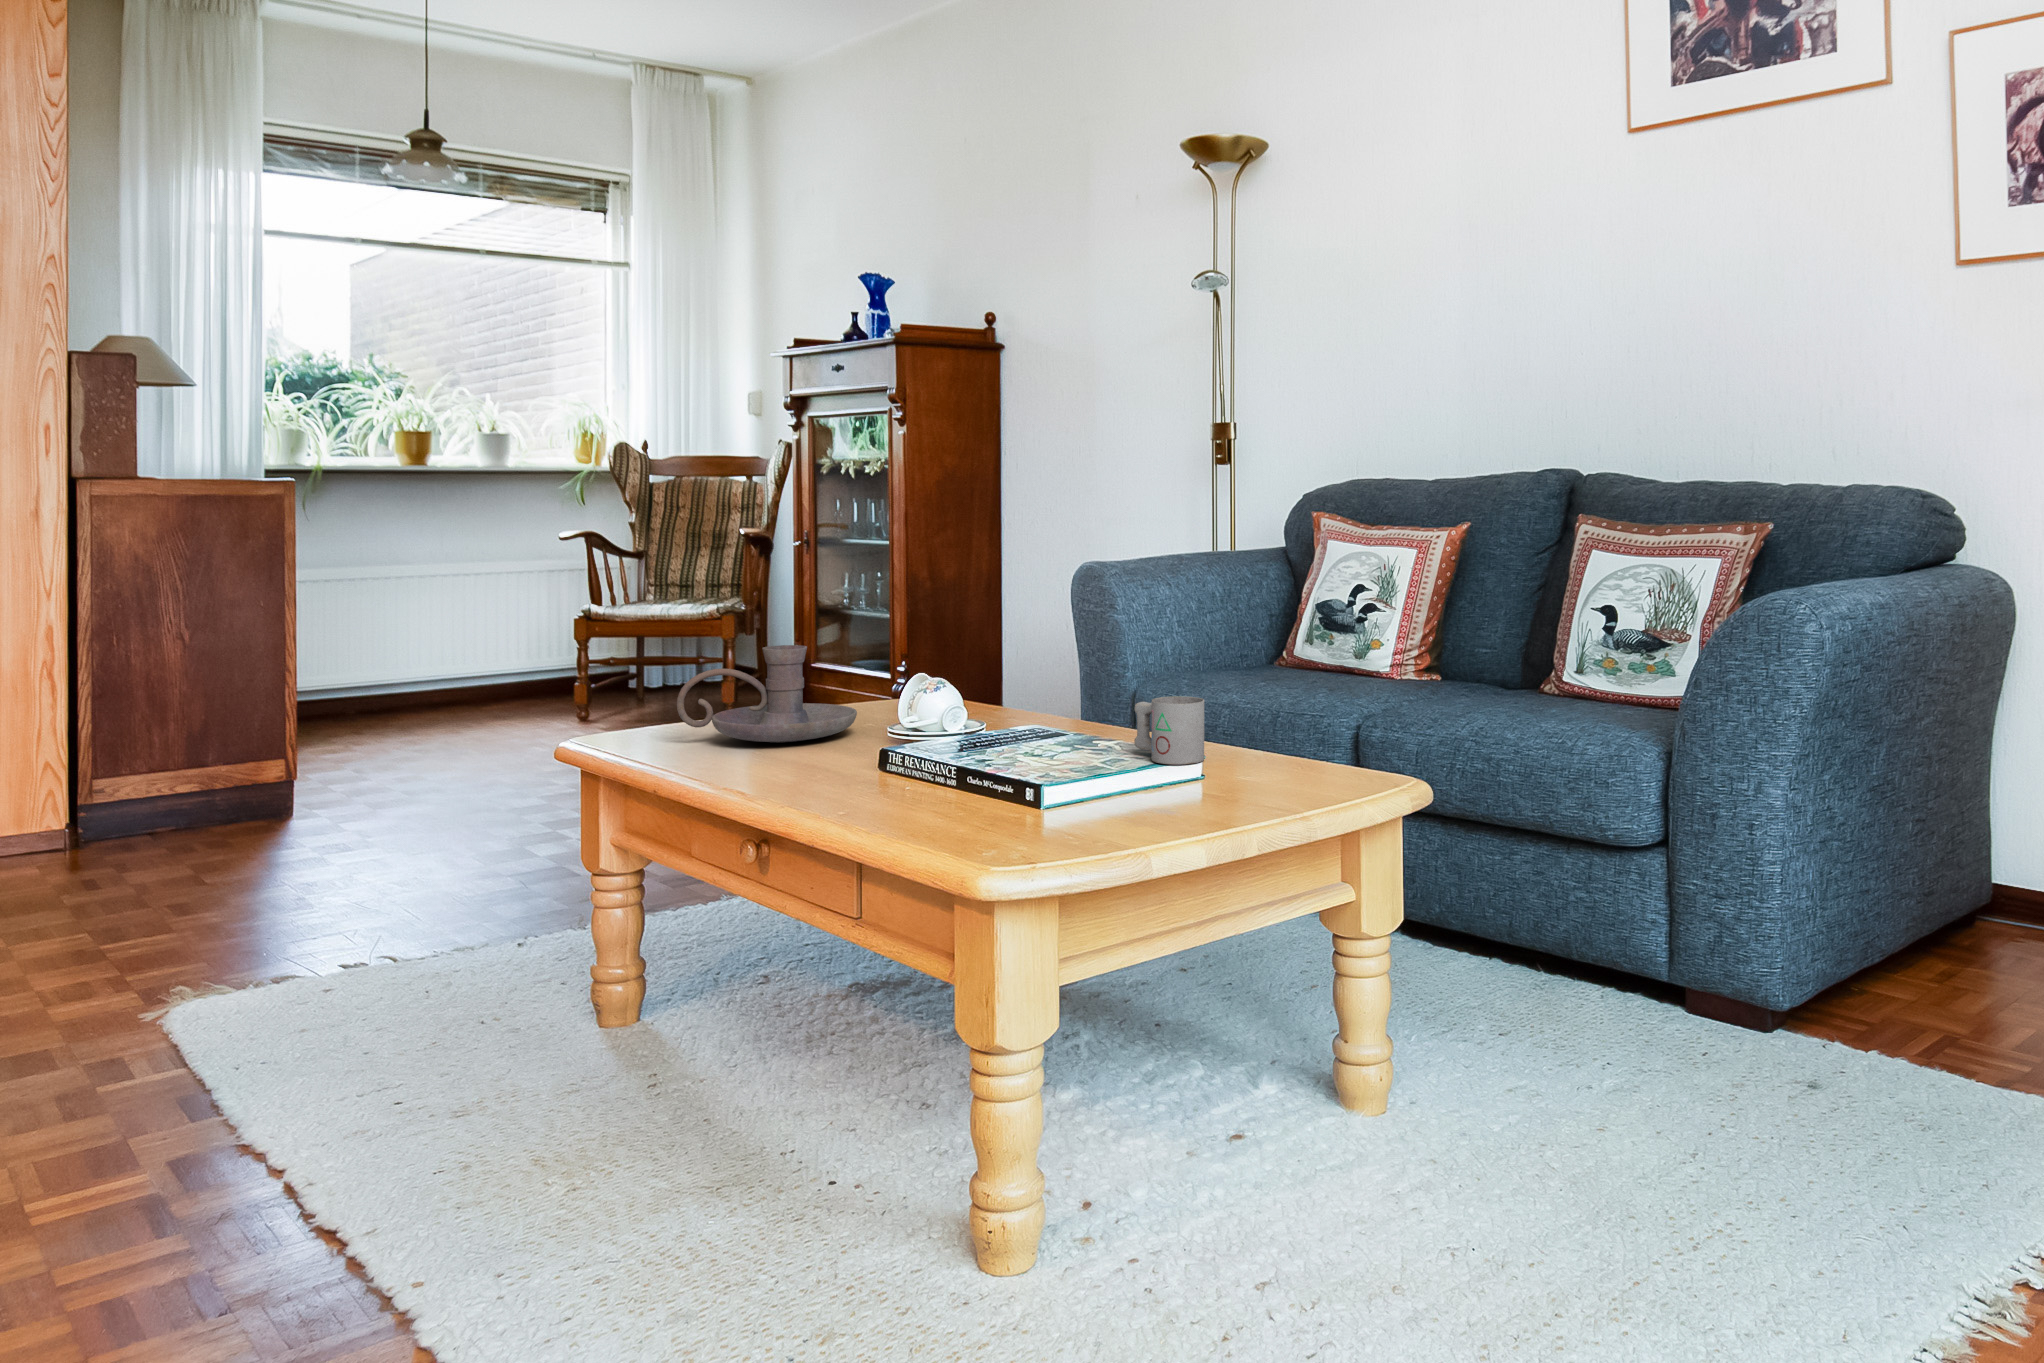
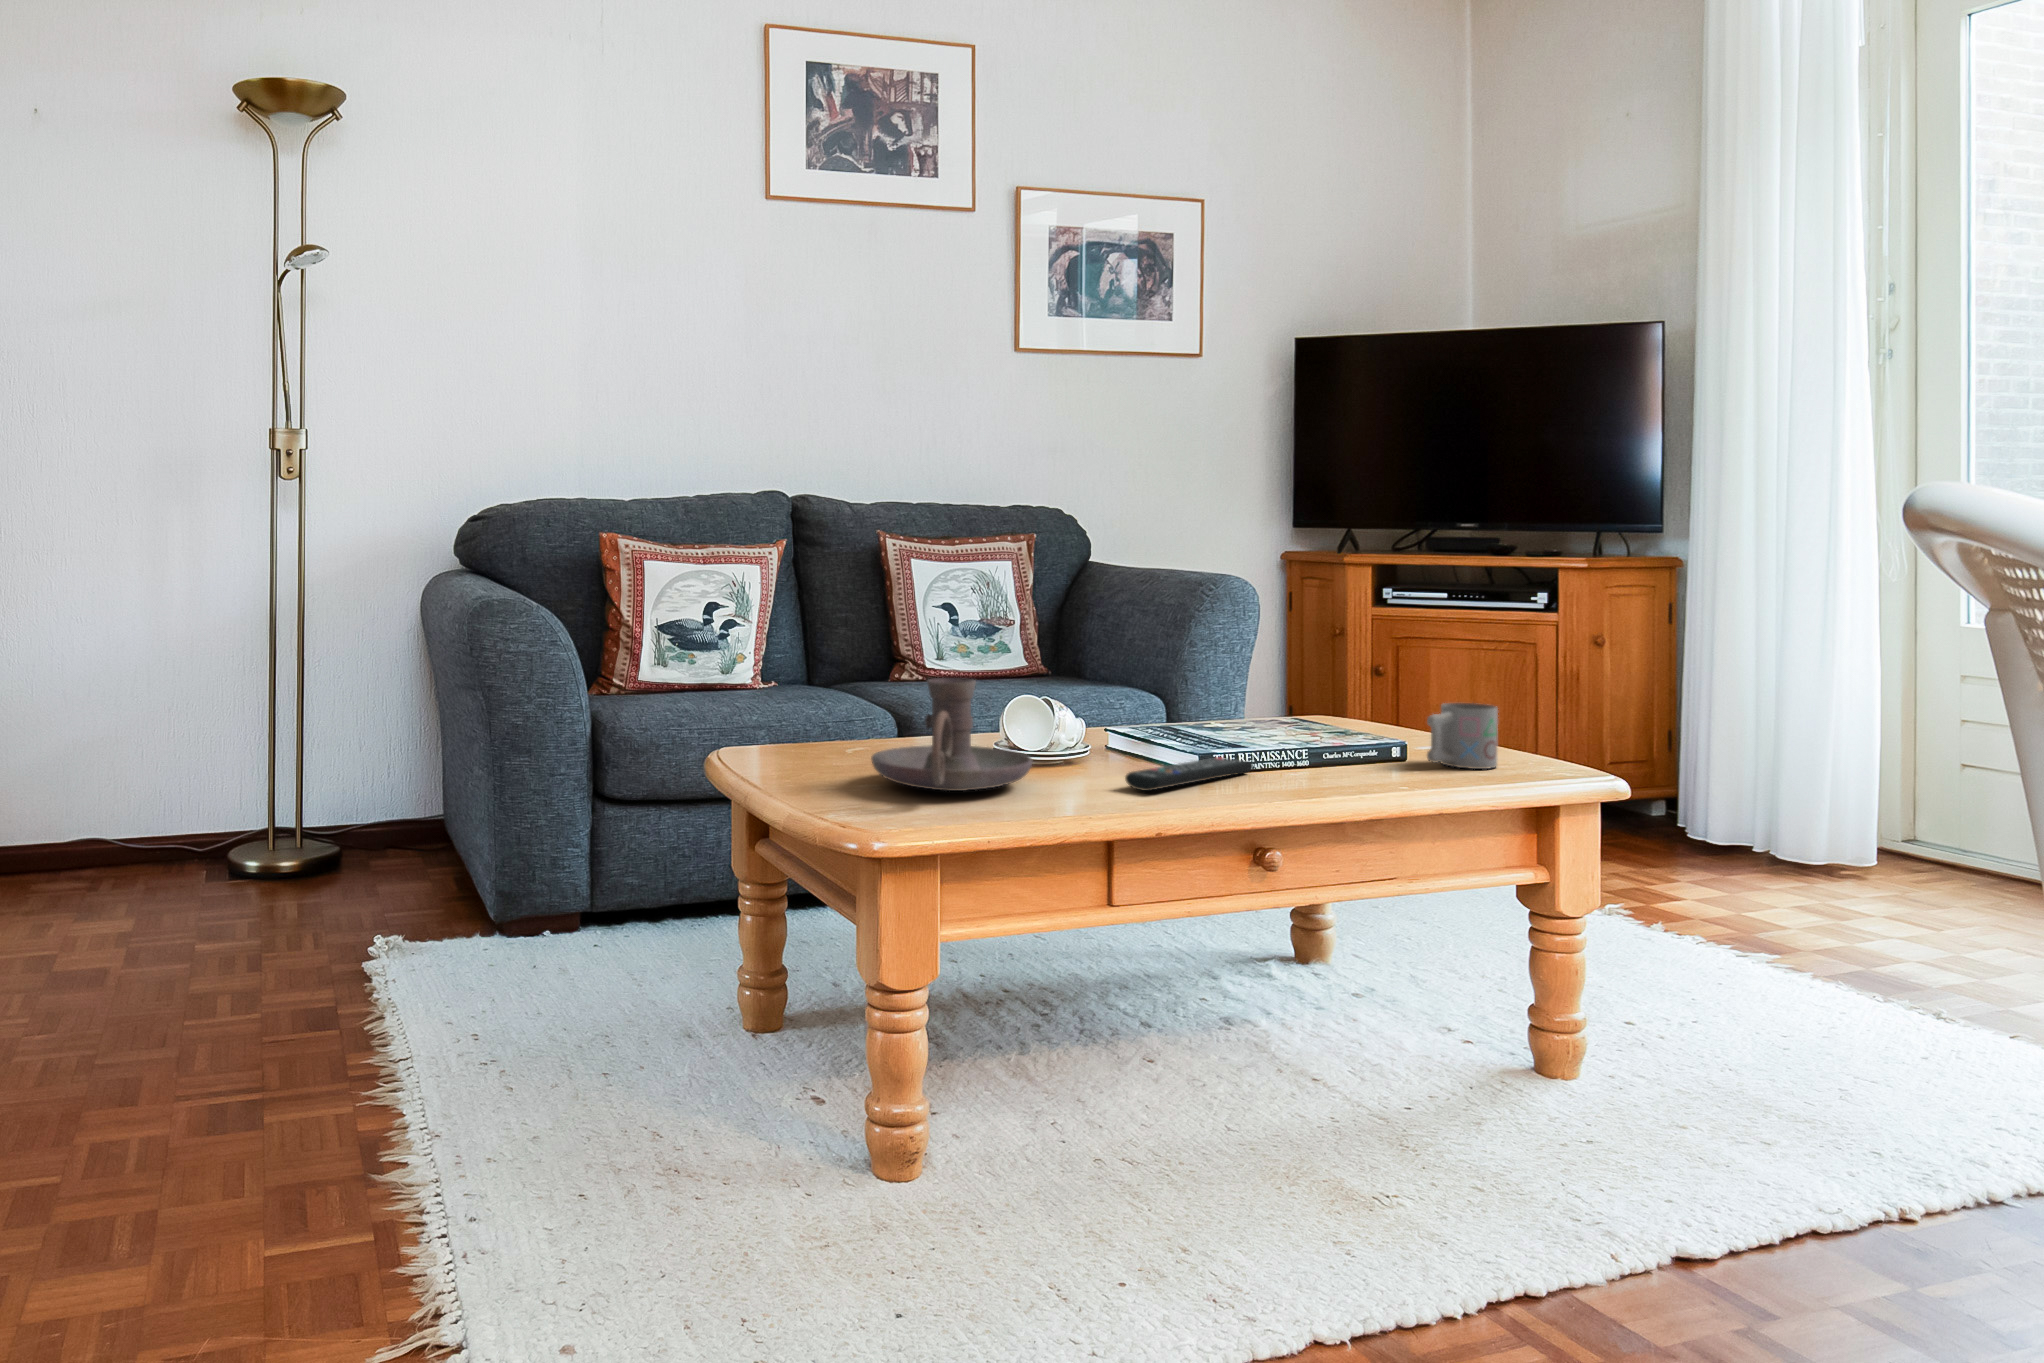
mug: present [1134,696,1204,765] -> present [1427,703,1498,769]
remote control: none [764,749,918,778] -> present [1125,757,1253,791]

